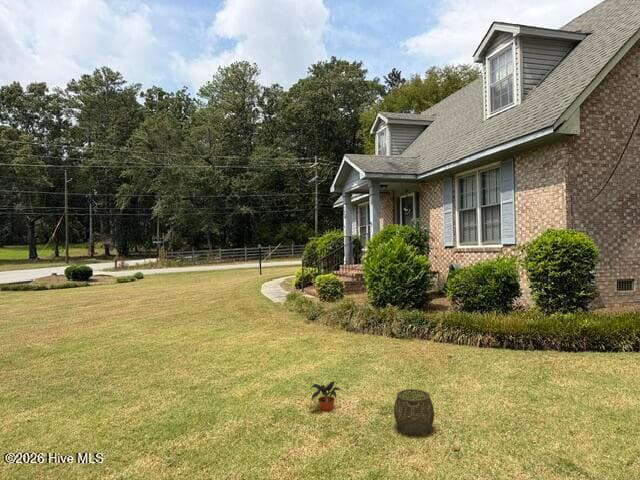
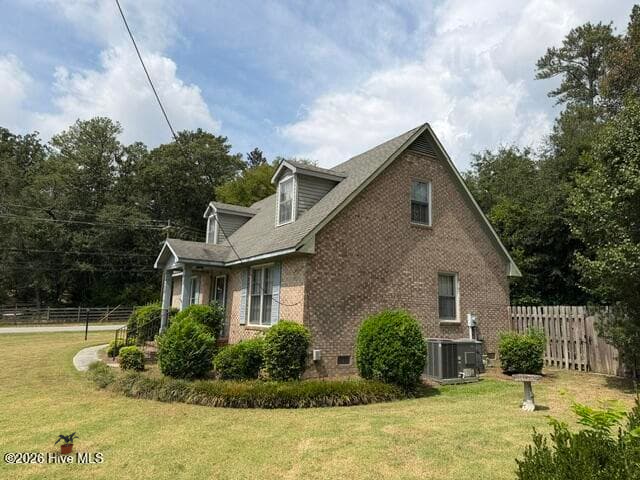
woven basket: present [394,389,434,435] -> none [107,434,135,464]

